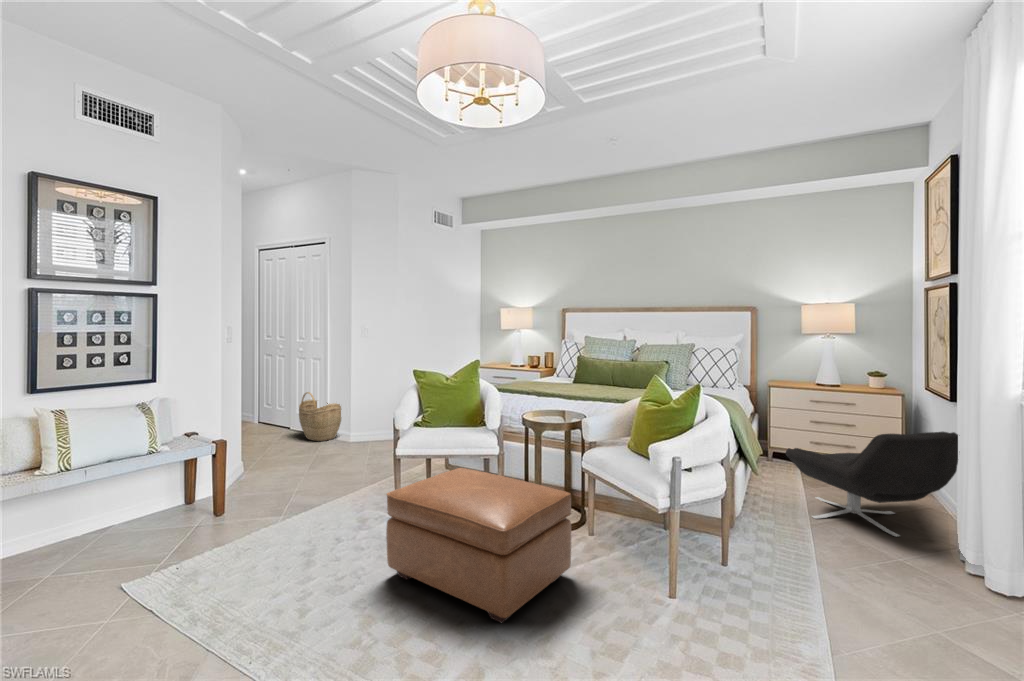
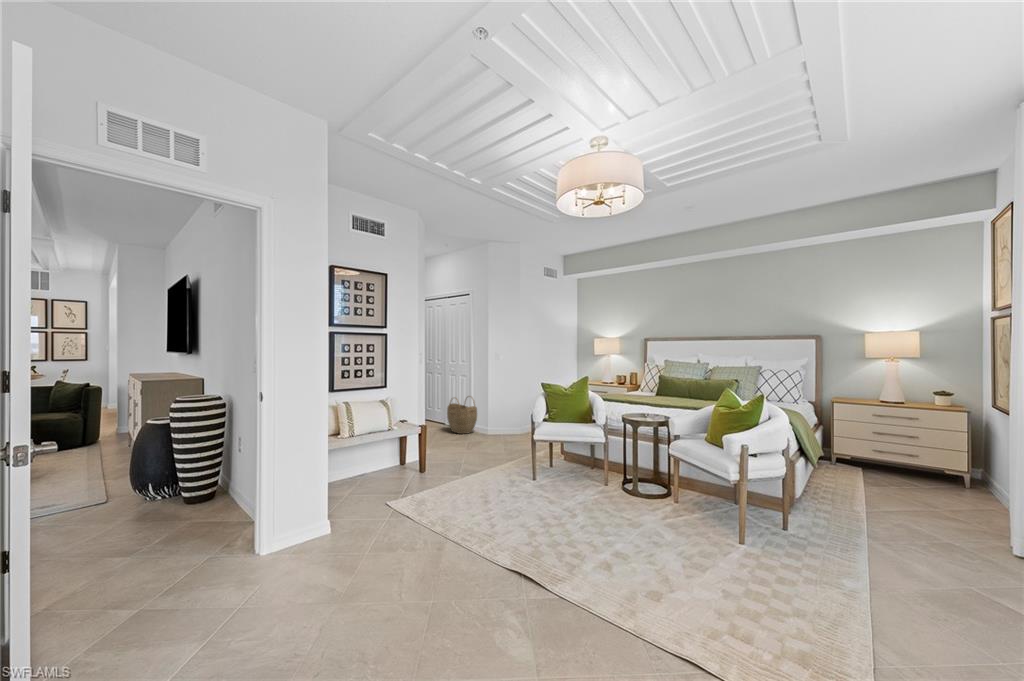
lounge chair: present [786,432,958,536] -> none [841,437,999,524]
ottoman: present [386,468,571,623] -> none [533,448,664,548]

